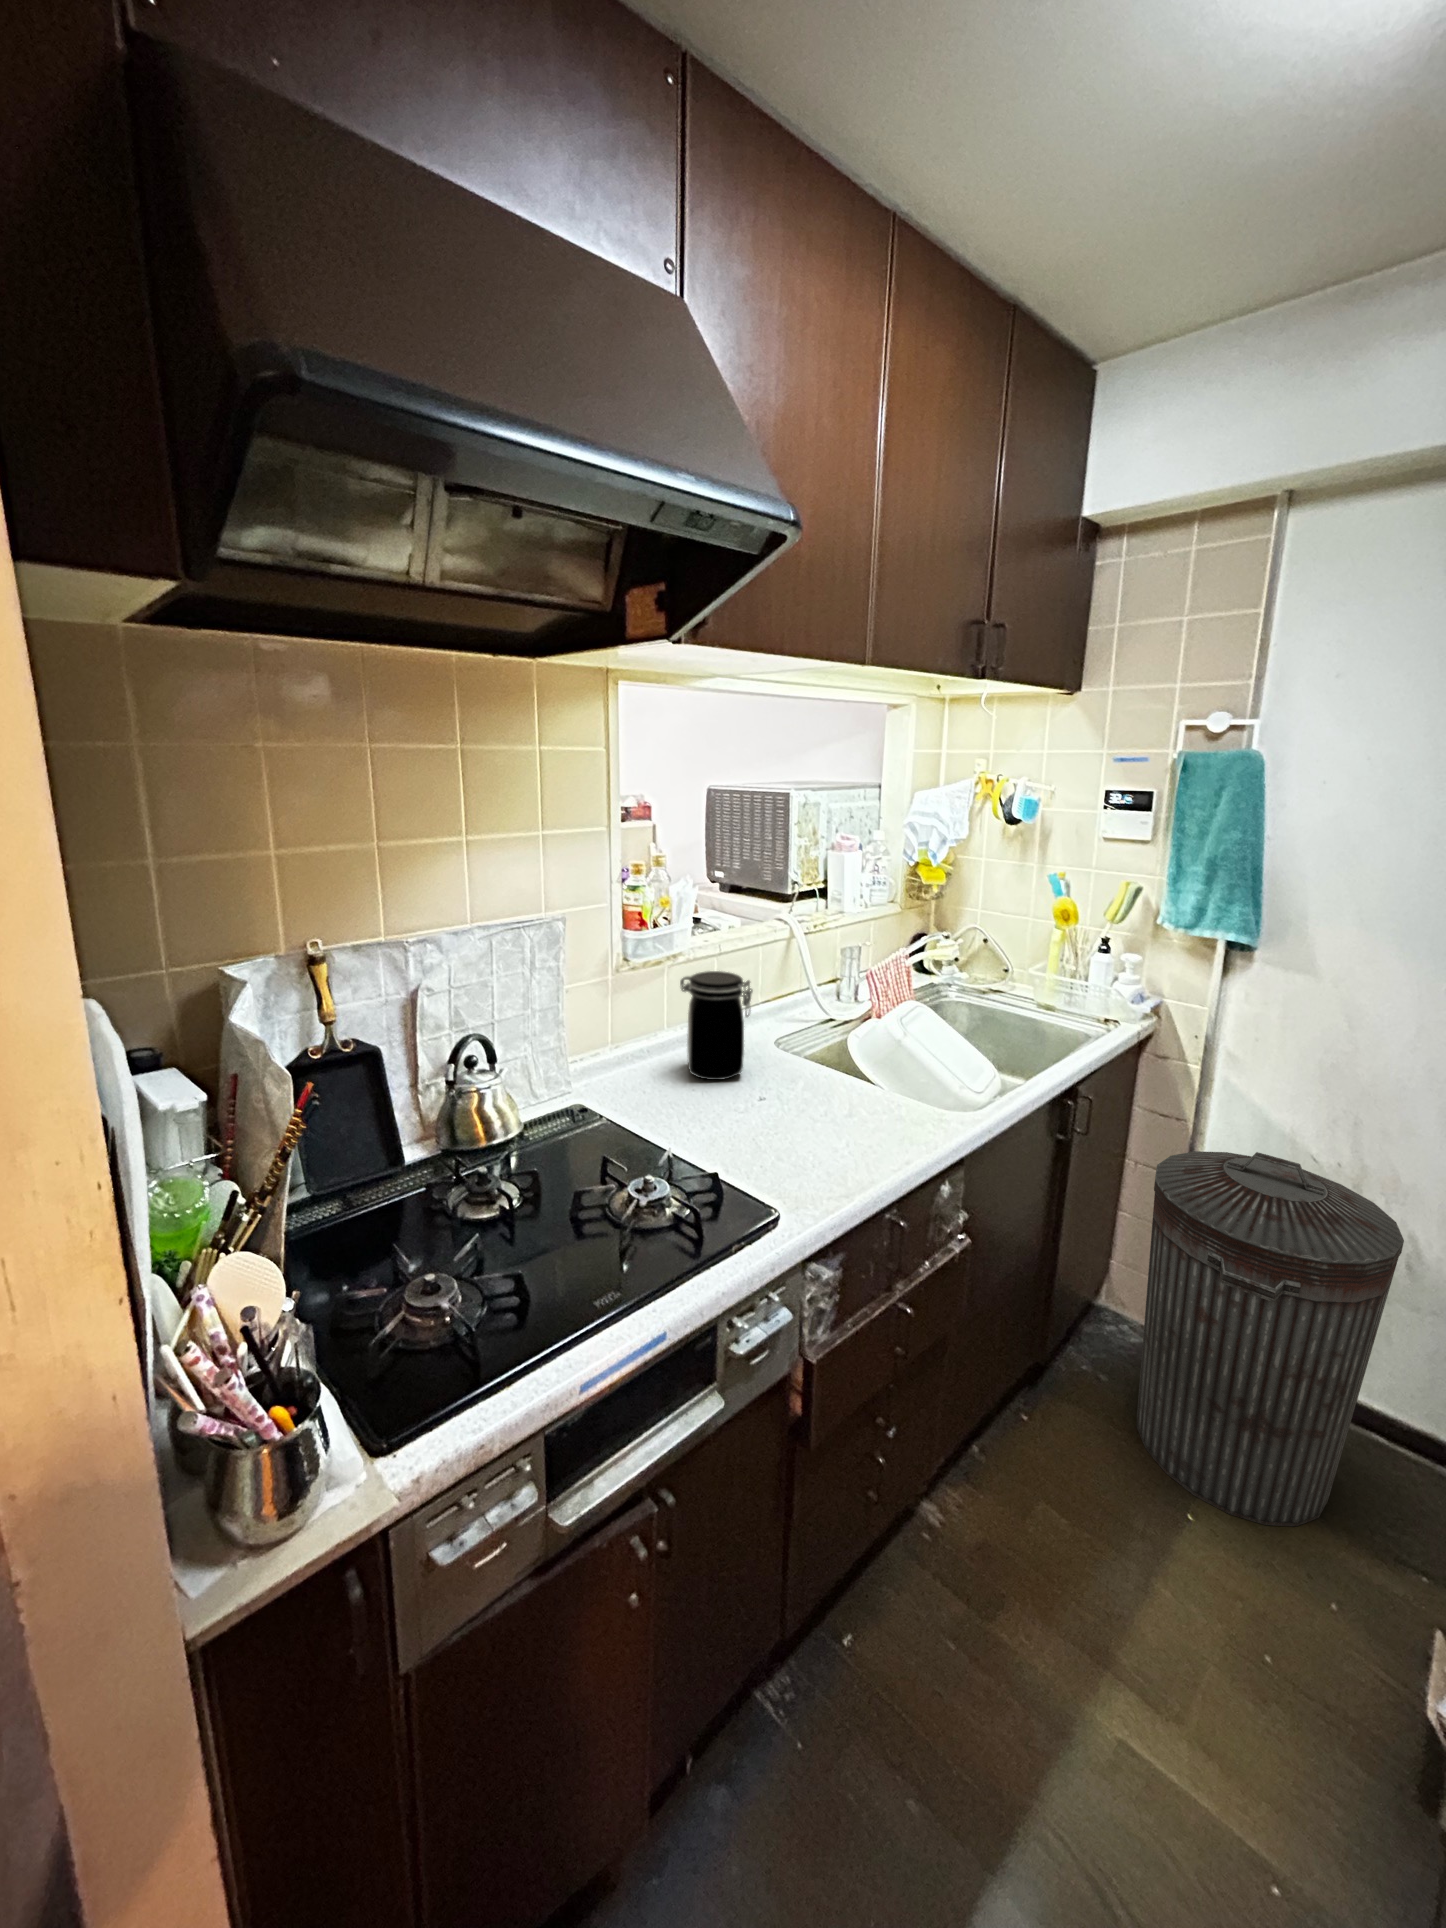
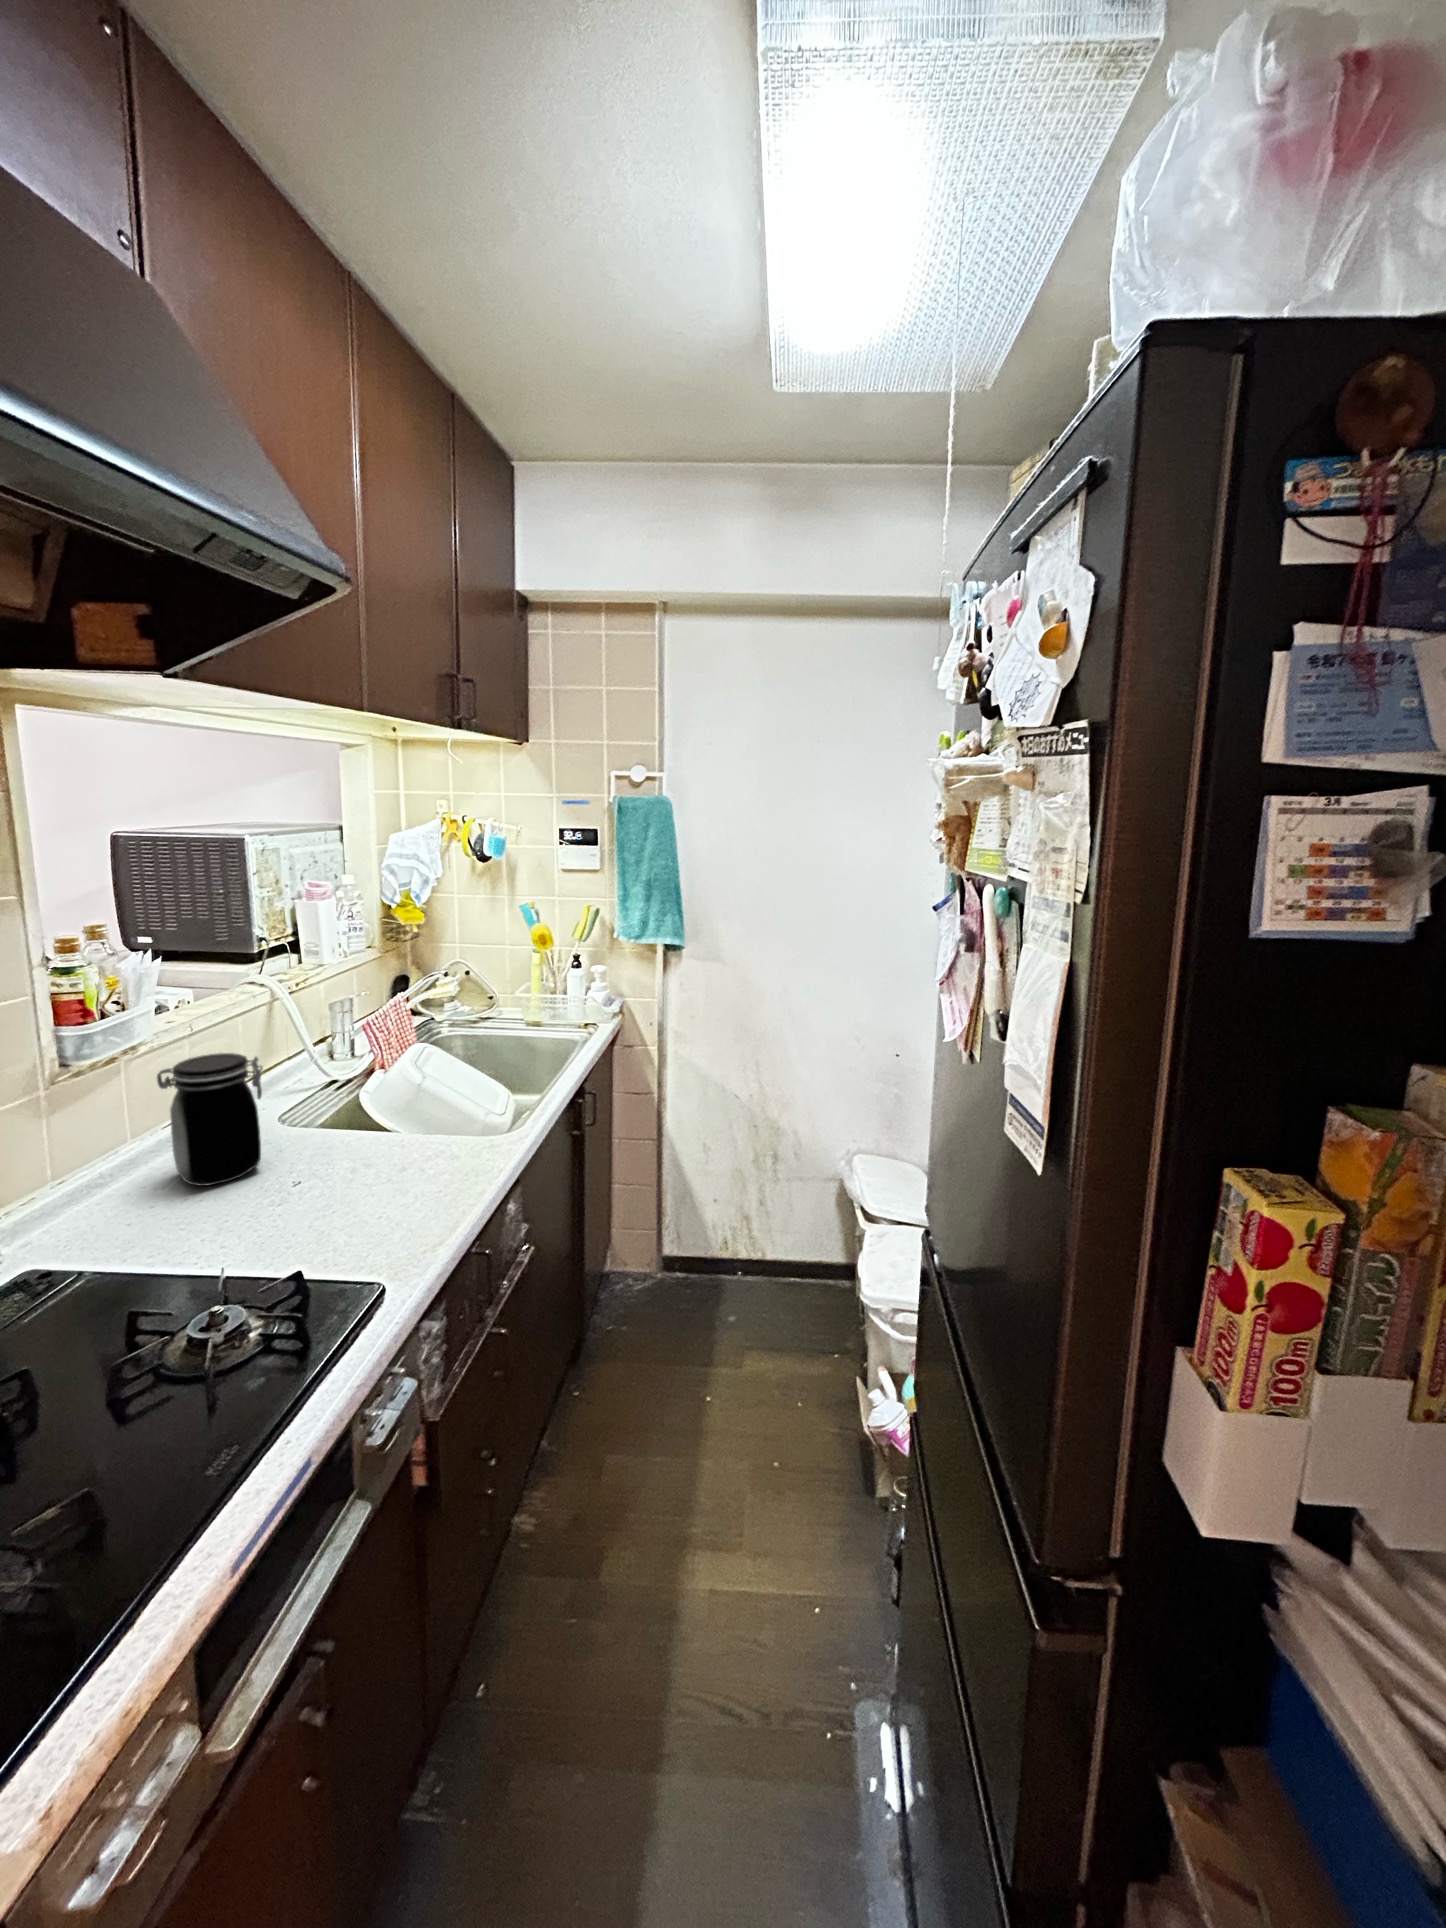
trash can: present [1136,1151,1404,1526] -> none [643,1103,796,1385]

